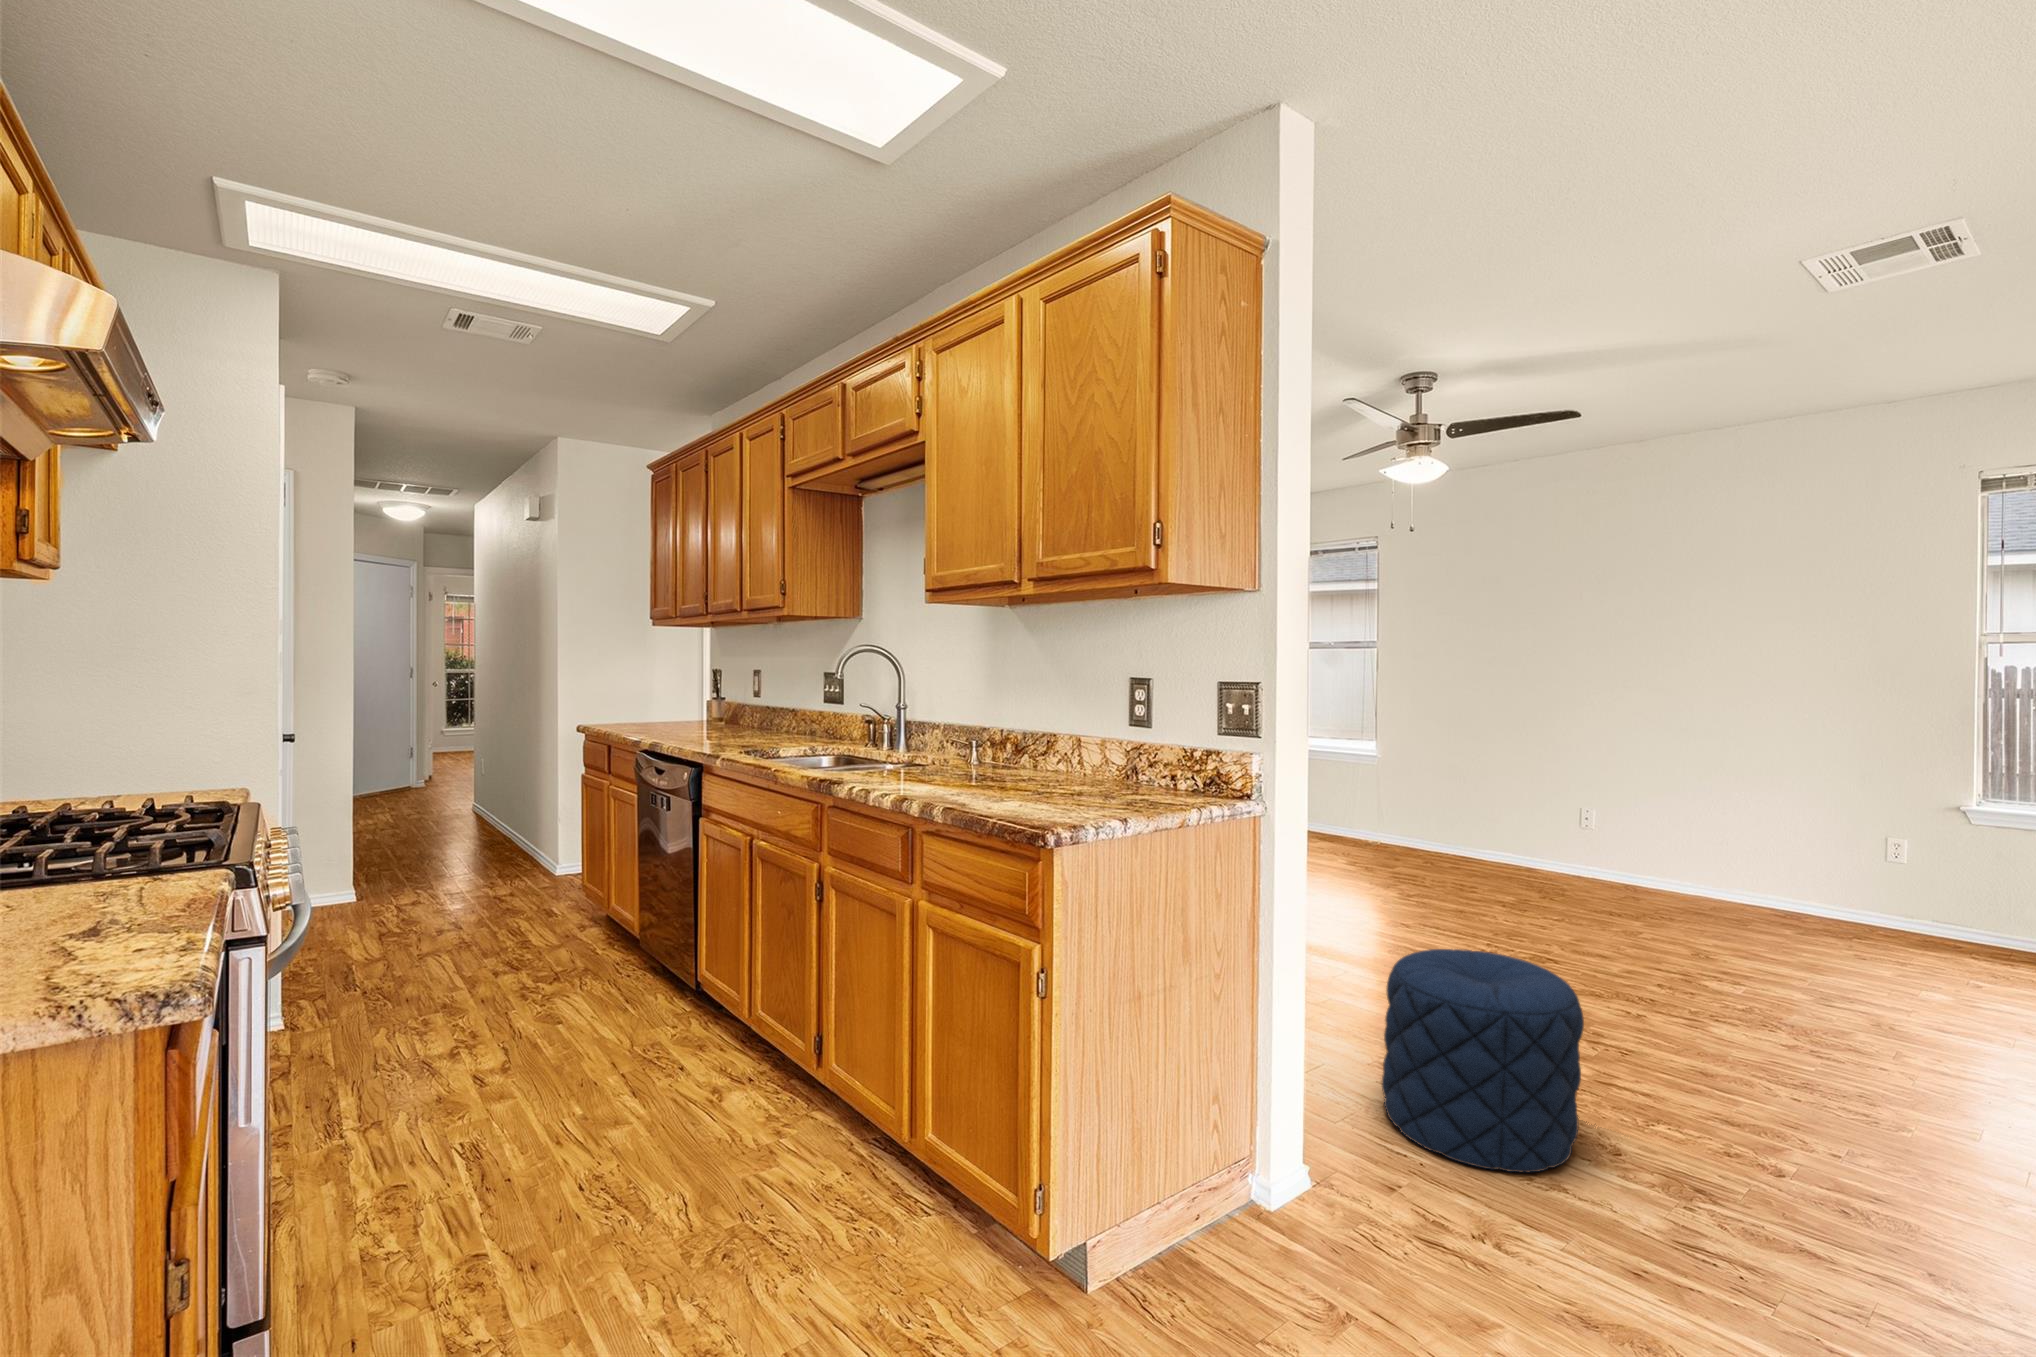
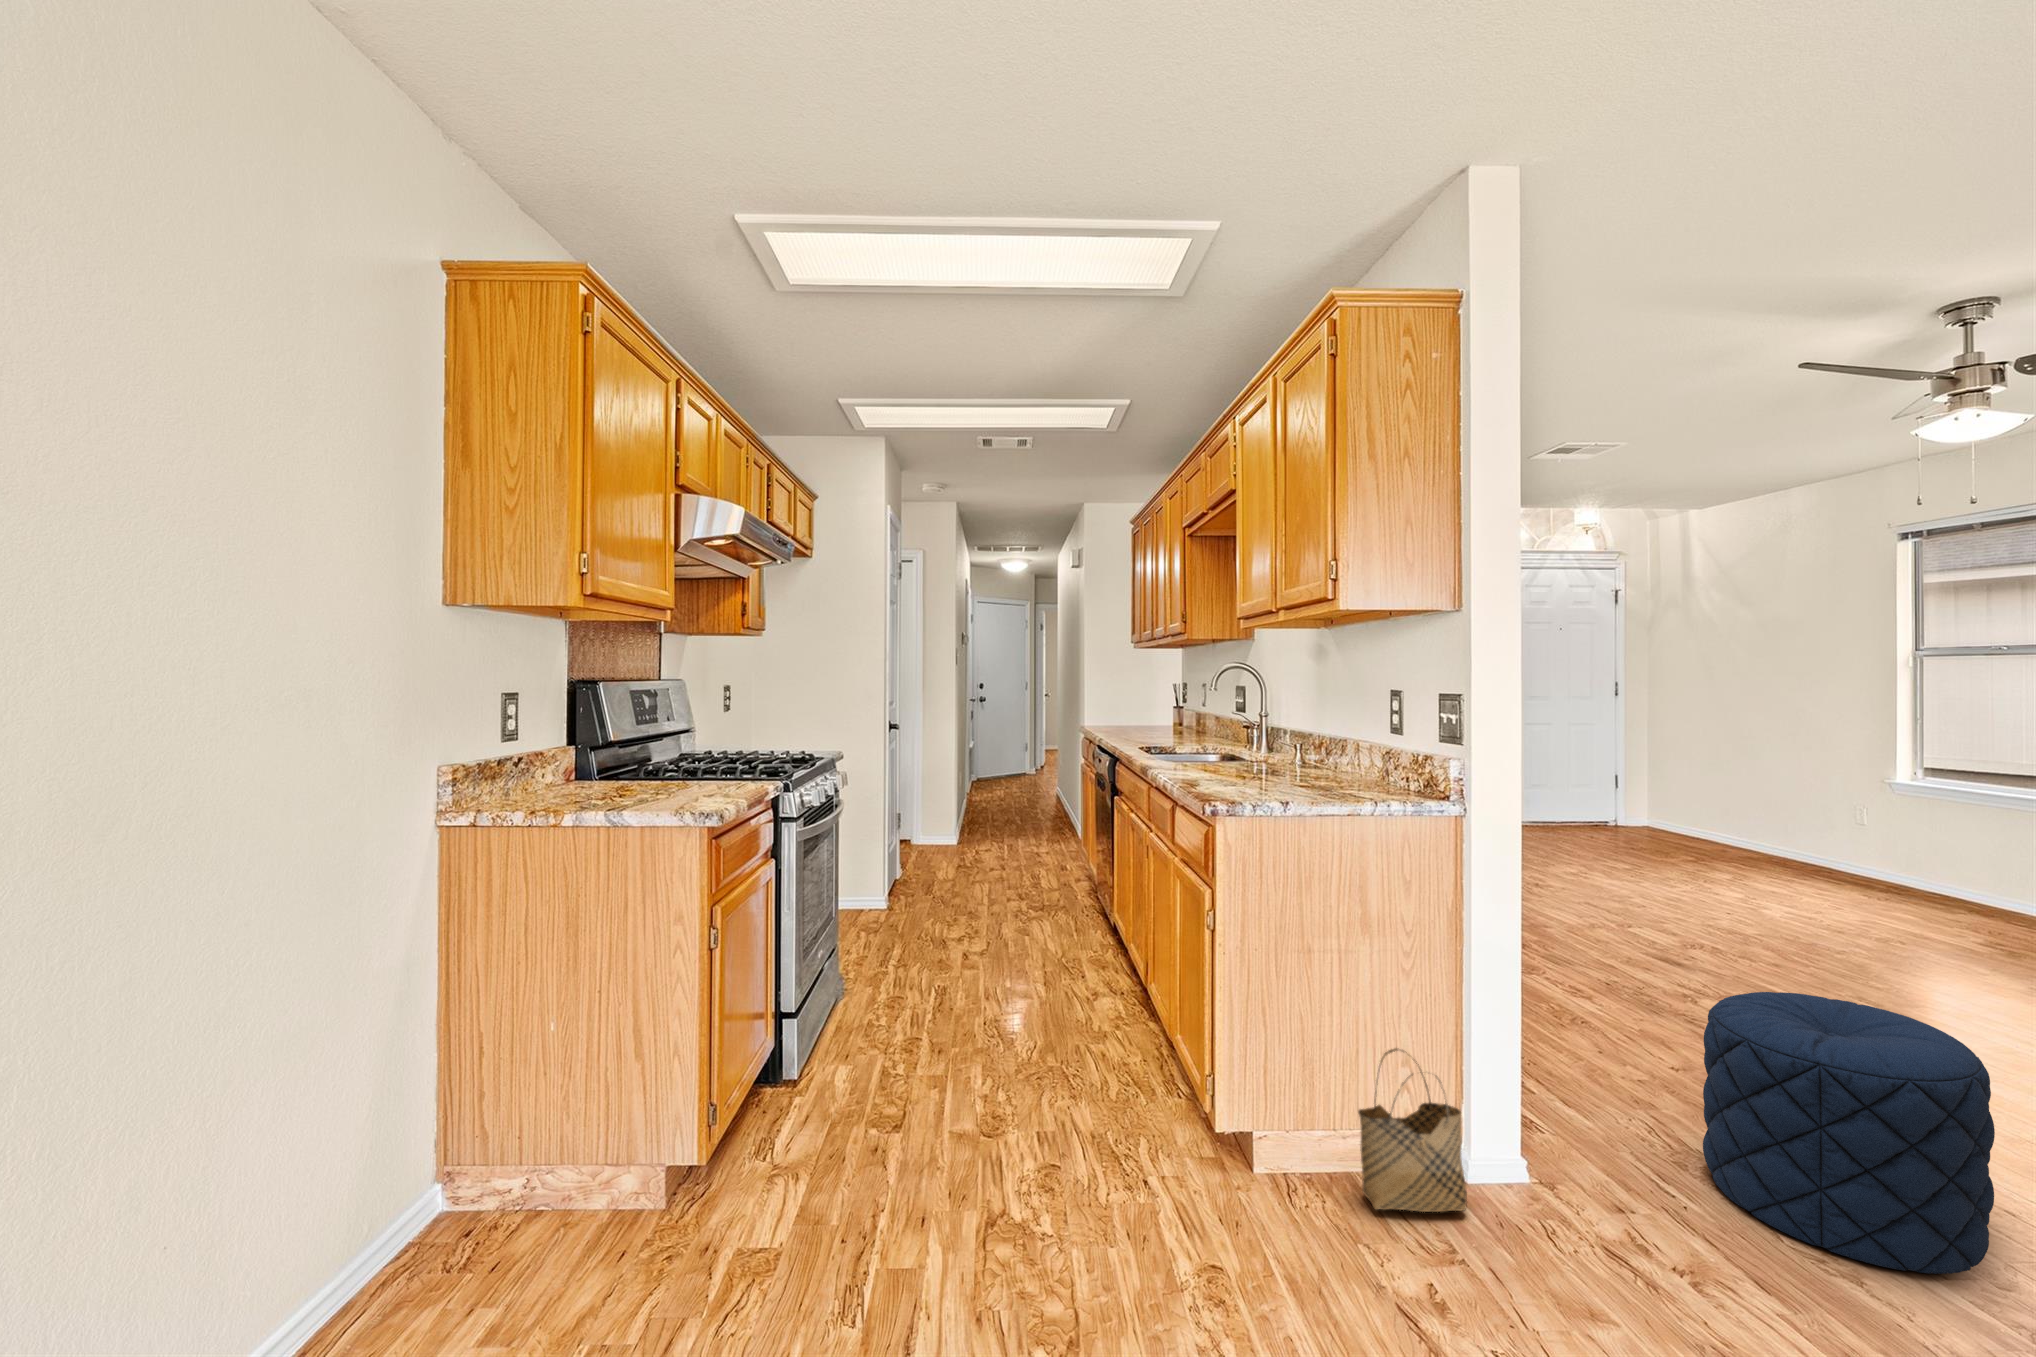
woven basket: none [1197,1087,1292,1284] -> present [1358,1048,1467,1212]

